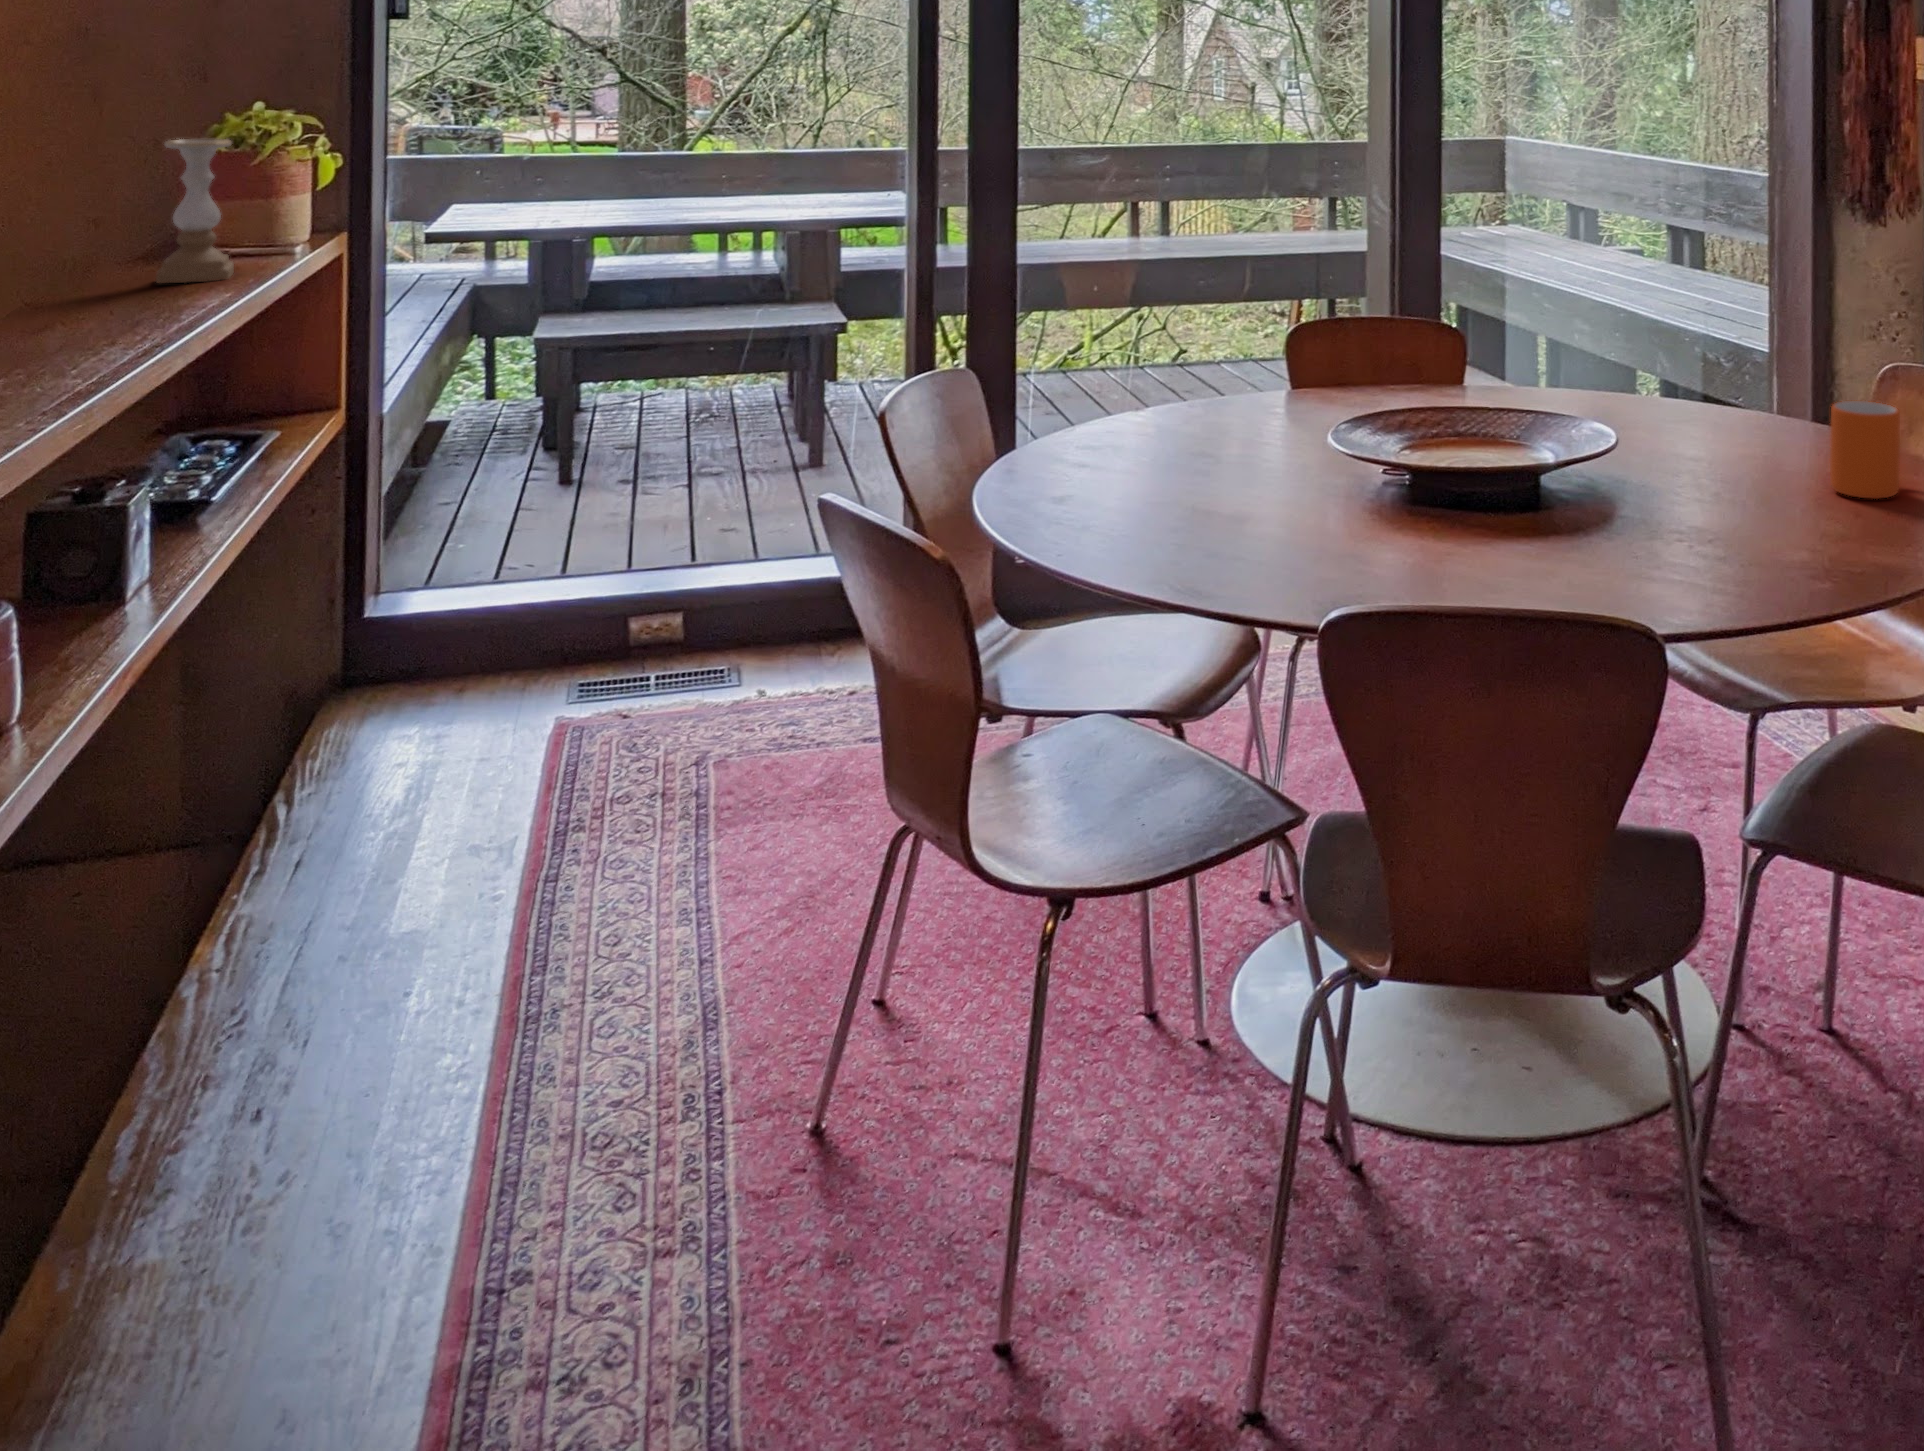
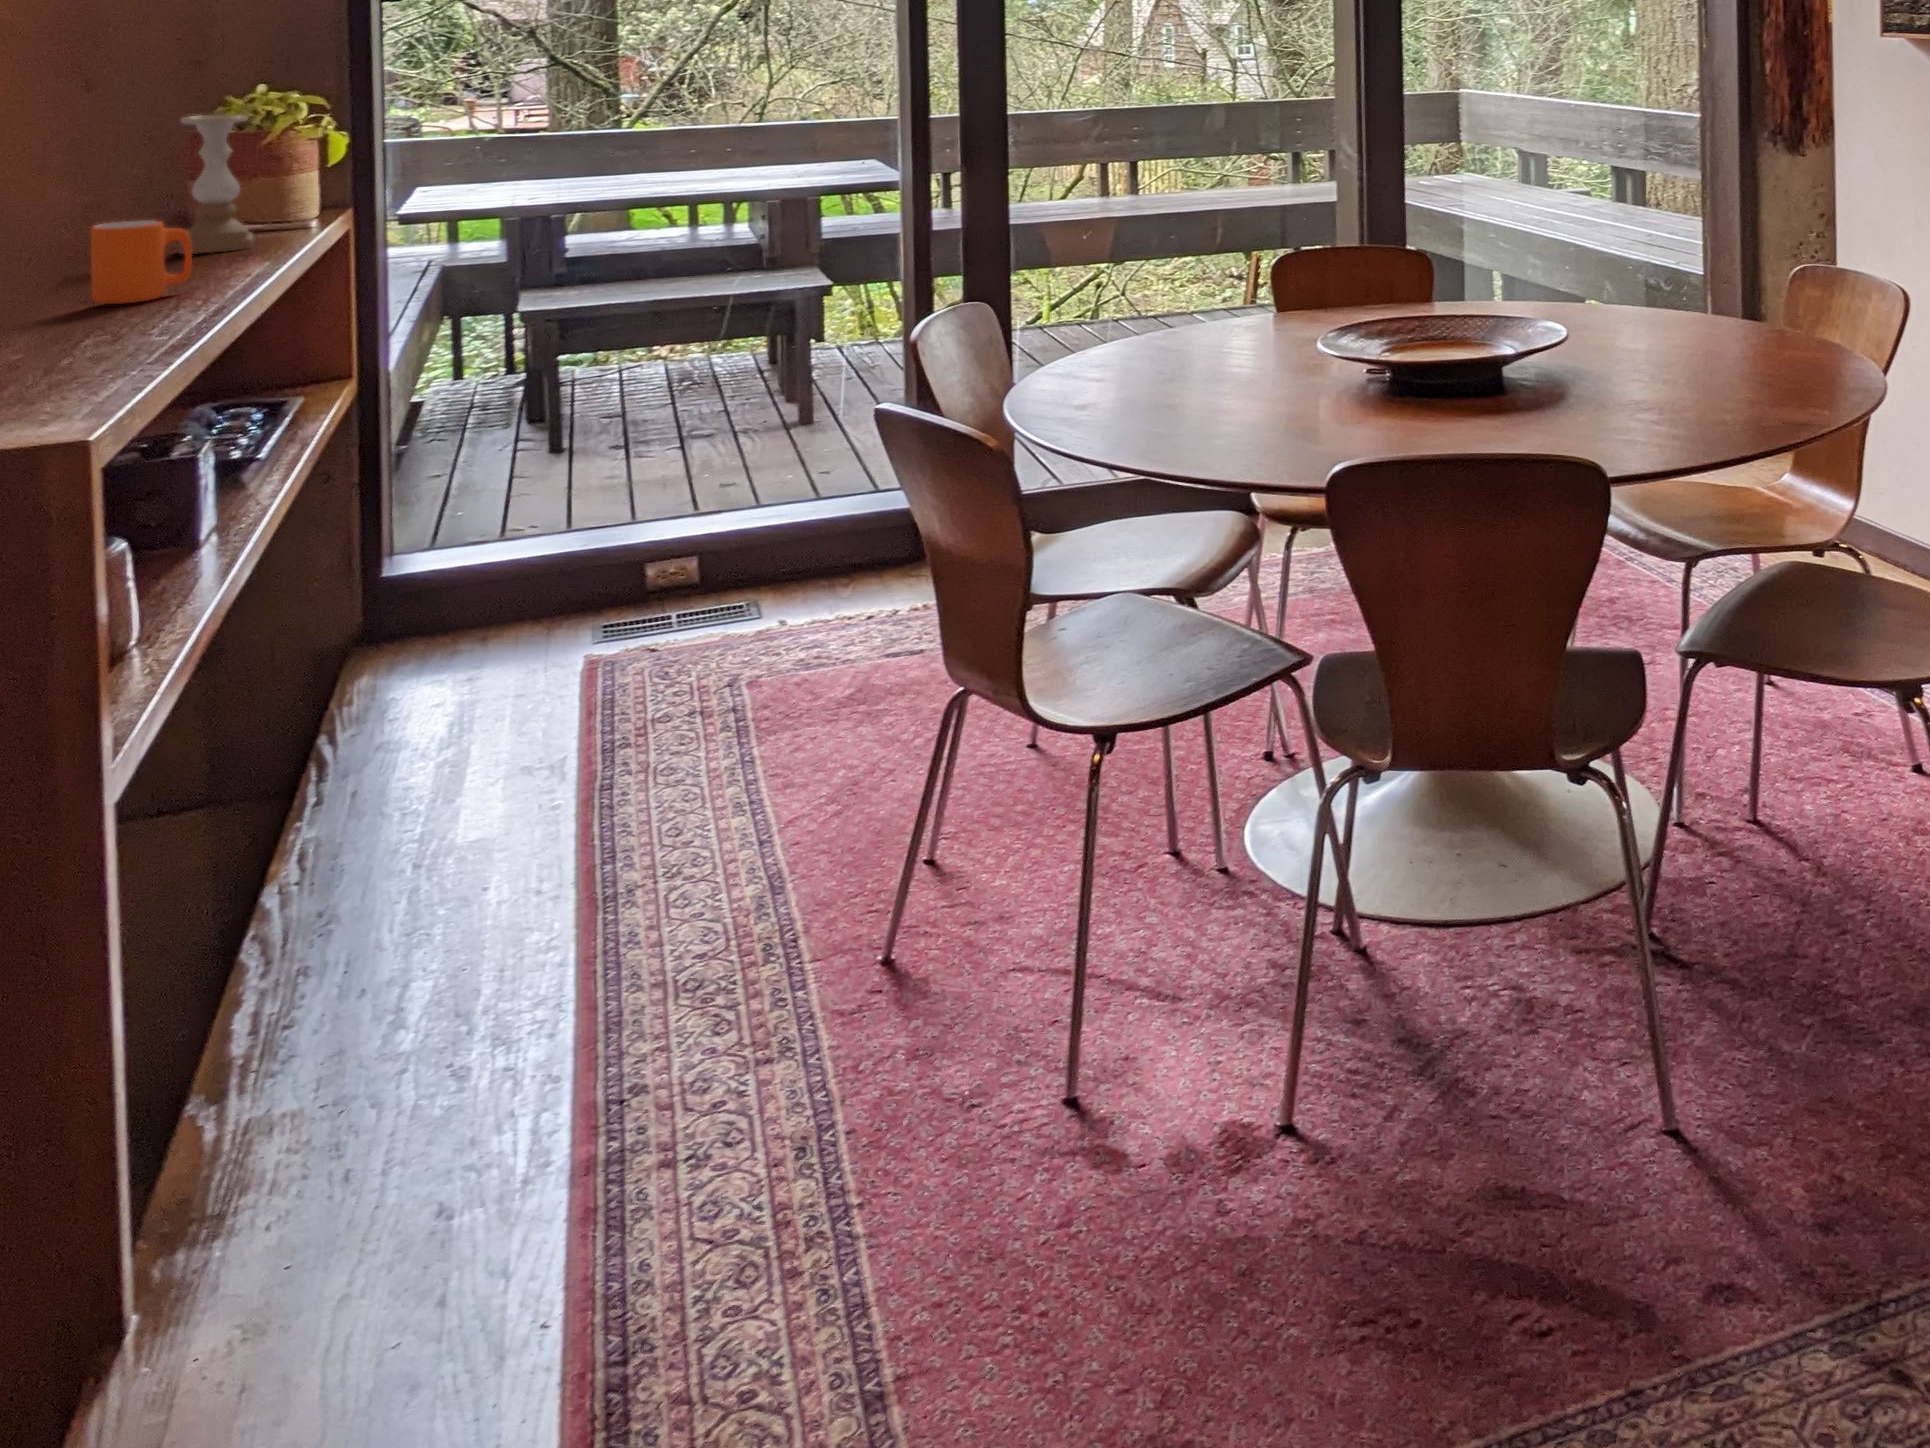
mug: present [1830,401,1900,499] -> present [91,220,192,304]

